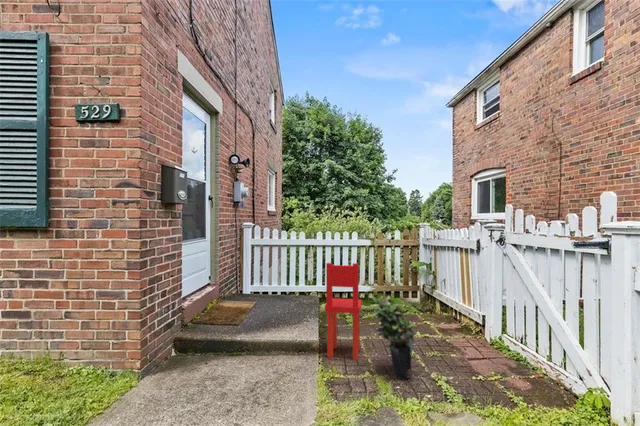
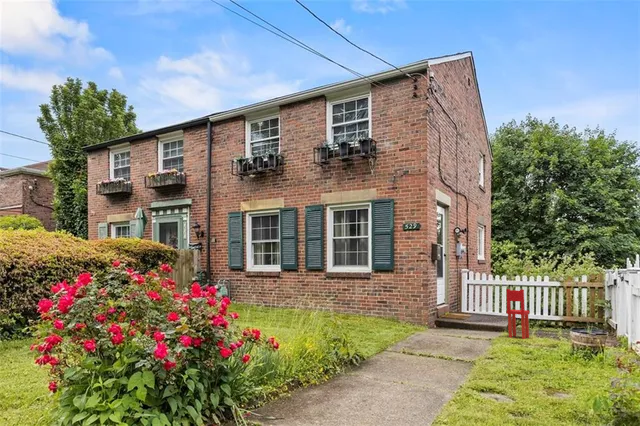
potted plant: present [373,296,416,380] -> none [527,305,551,343]

